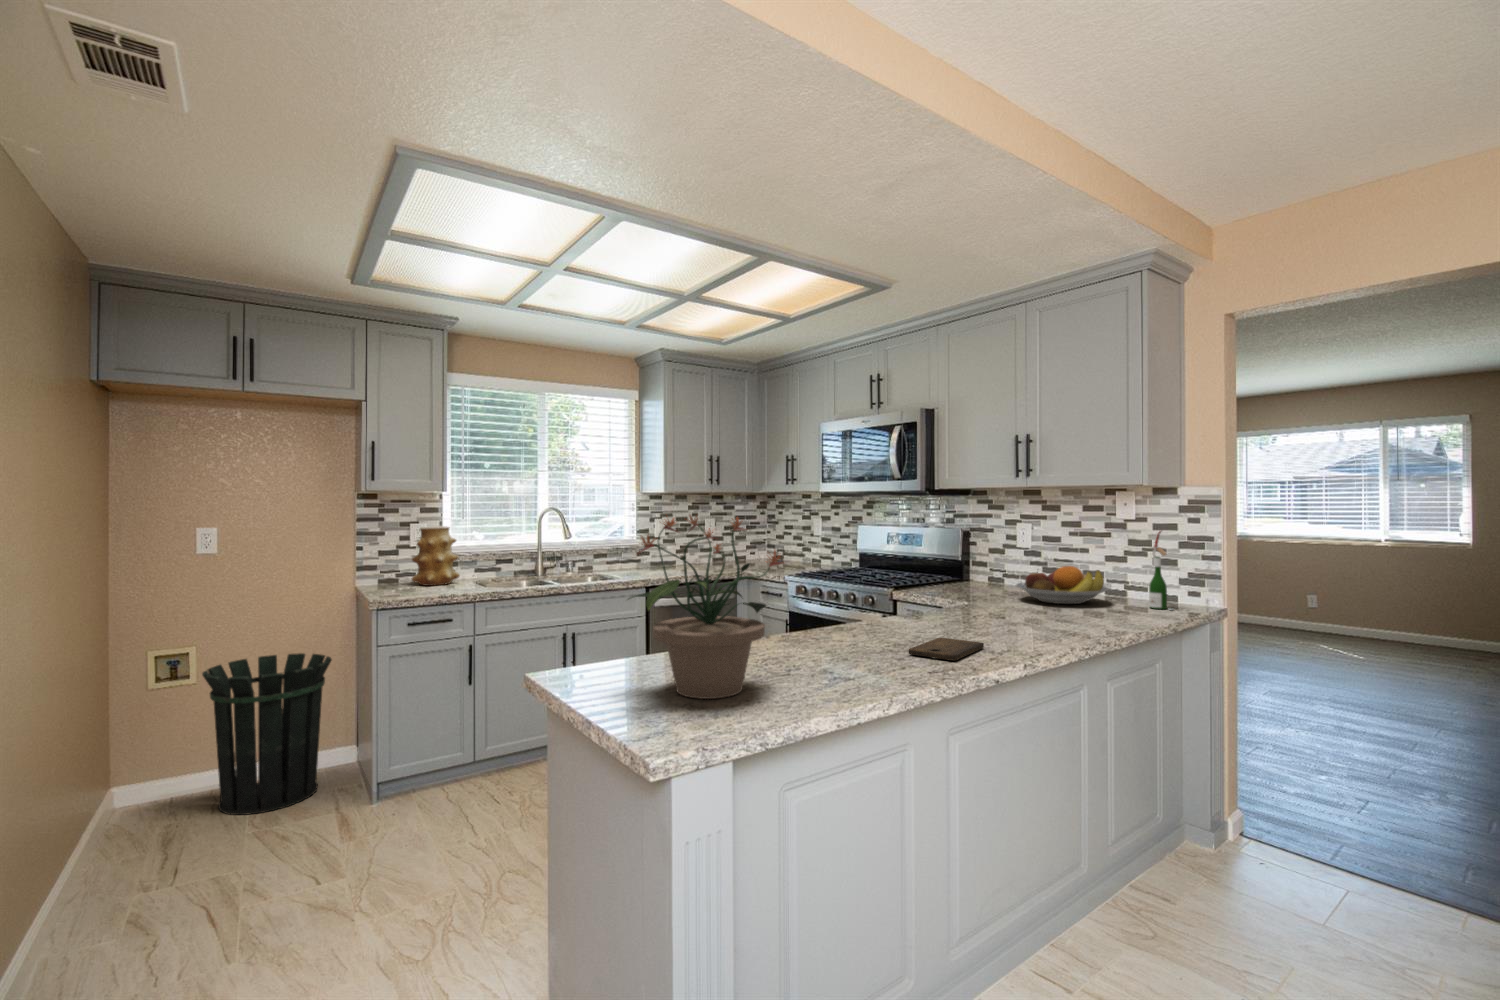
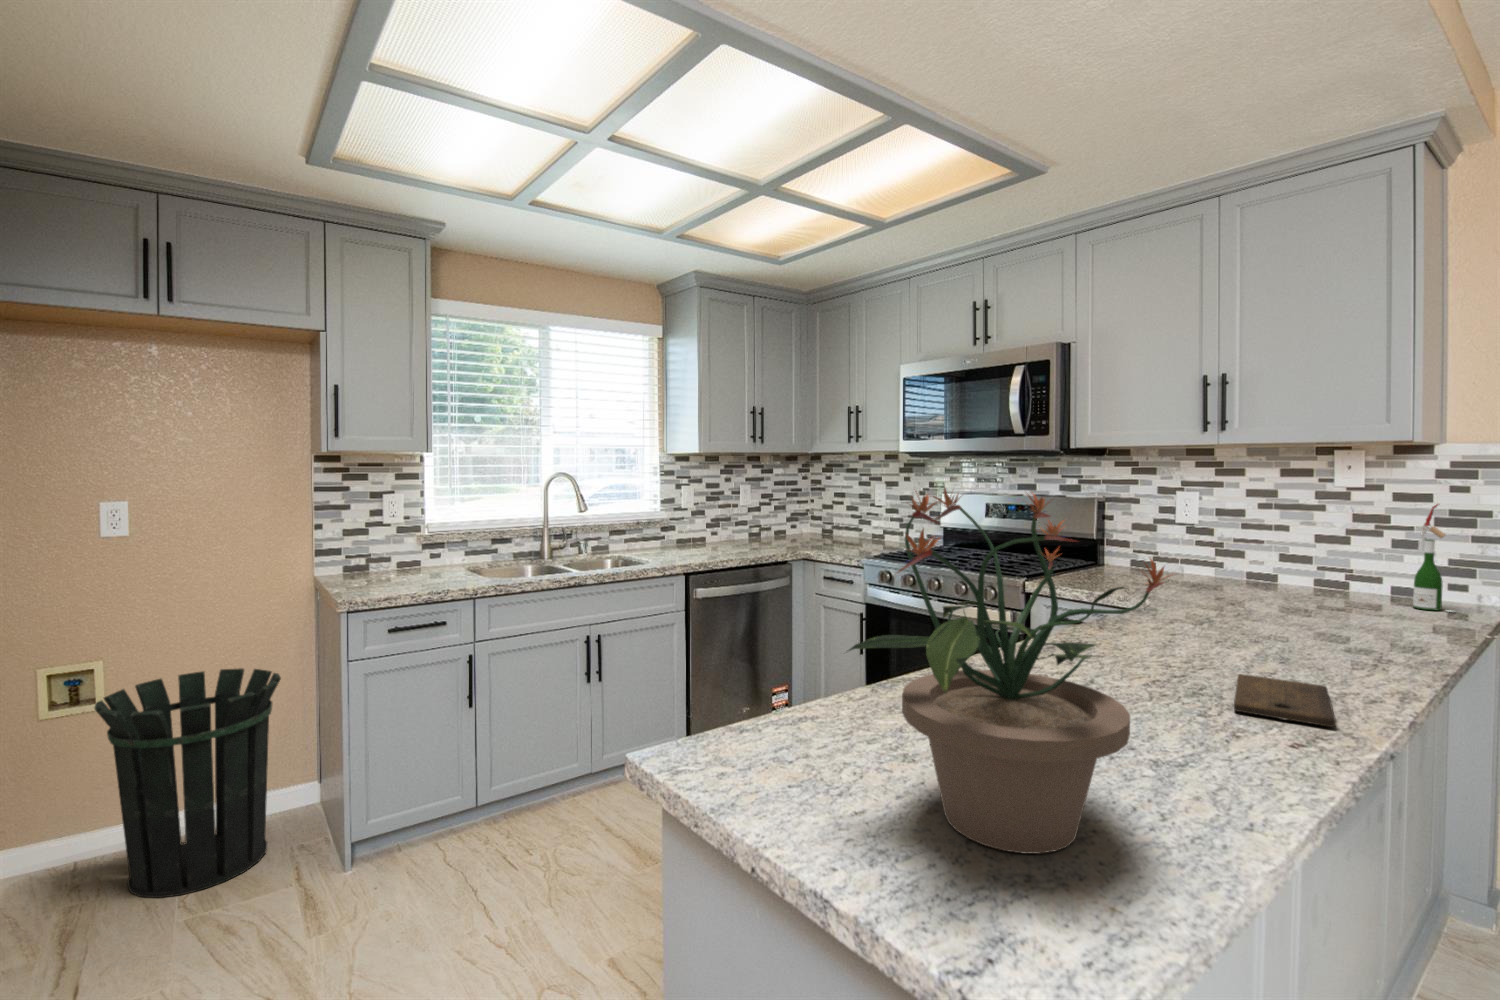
vase: present [412,526,460,586] -> none [384,497,449,575]
fruit bowl: present [1016,566,1109,604] -> none [1210,551,1352,602]

